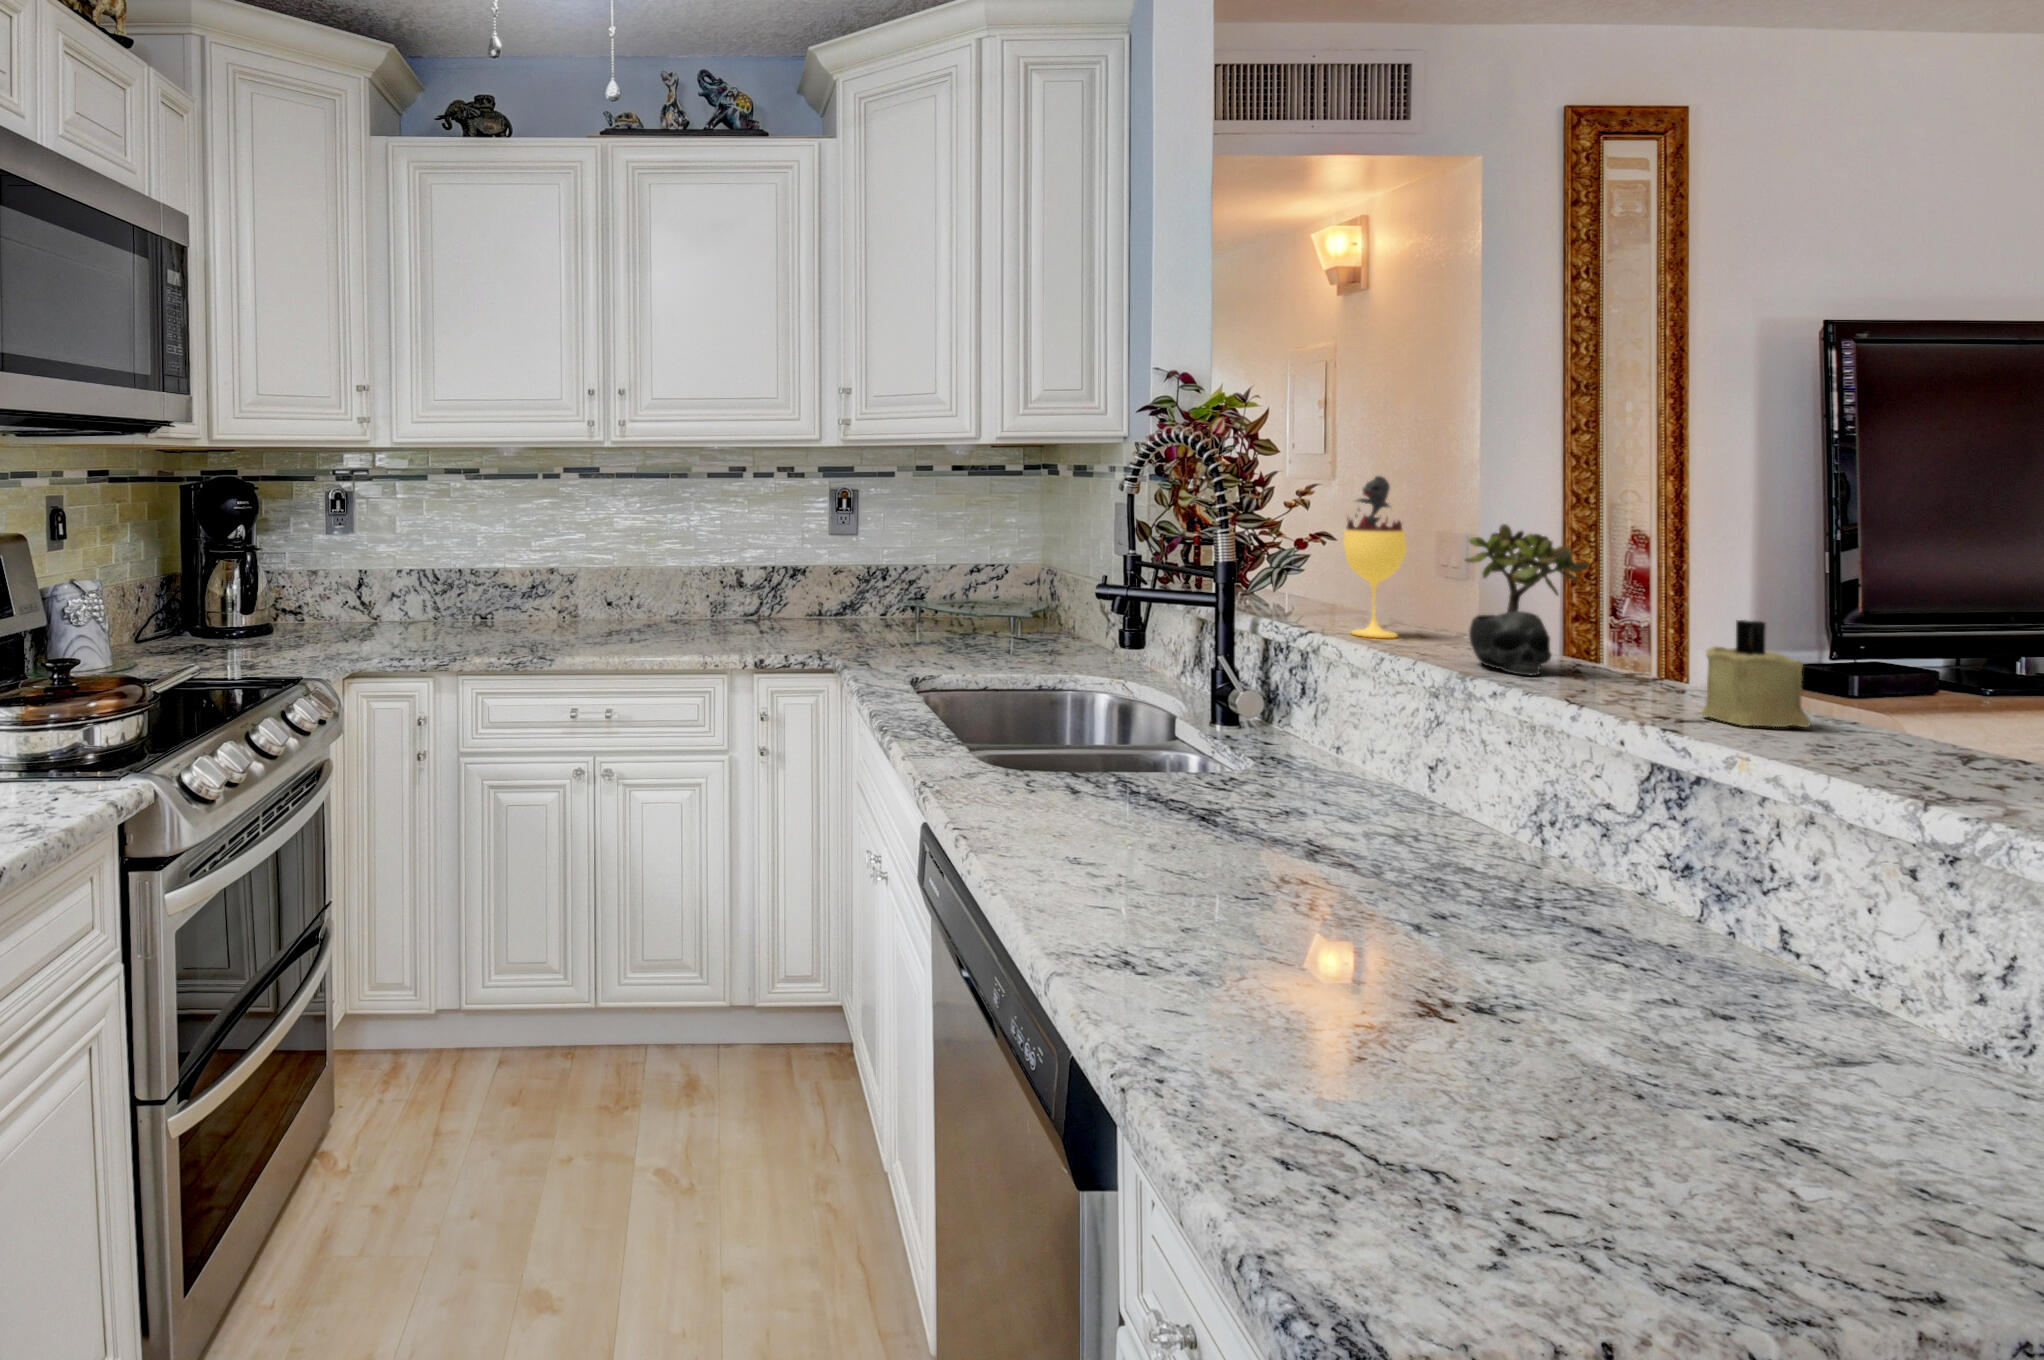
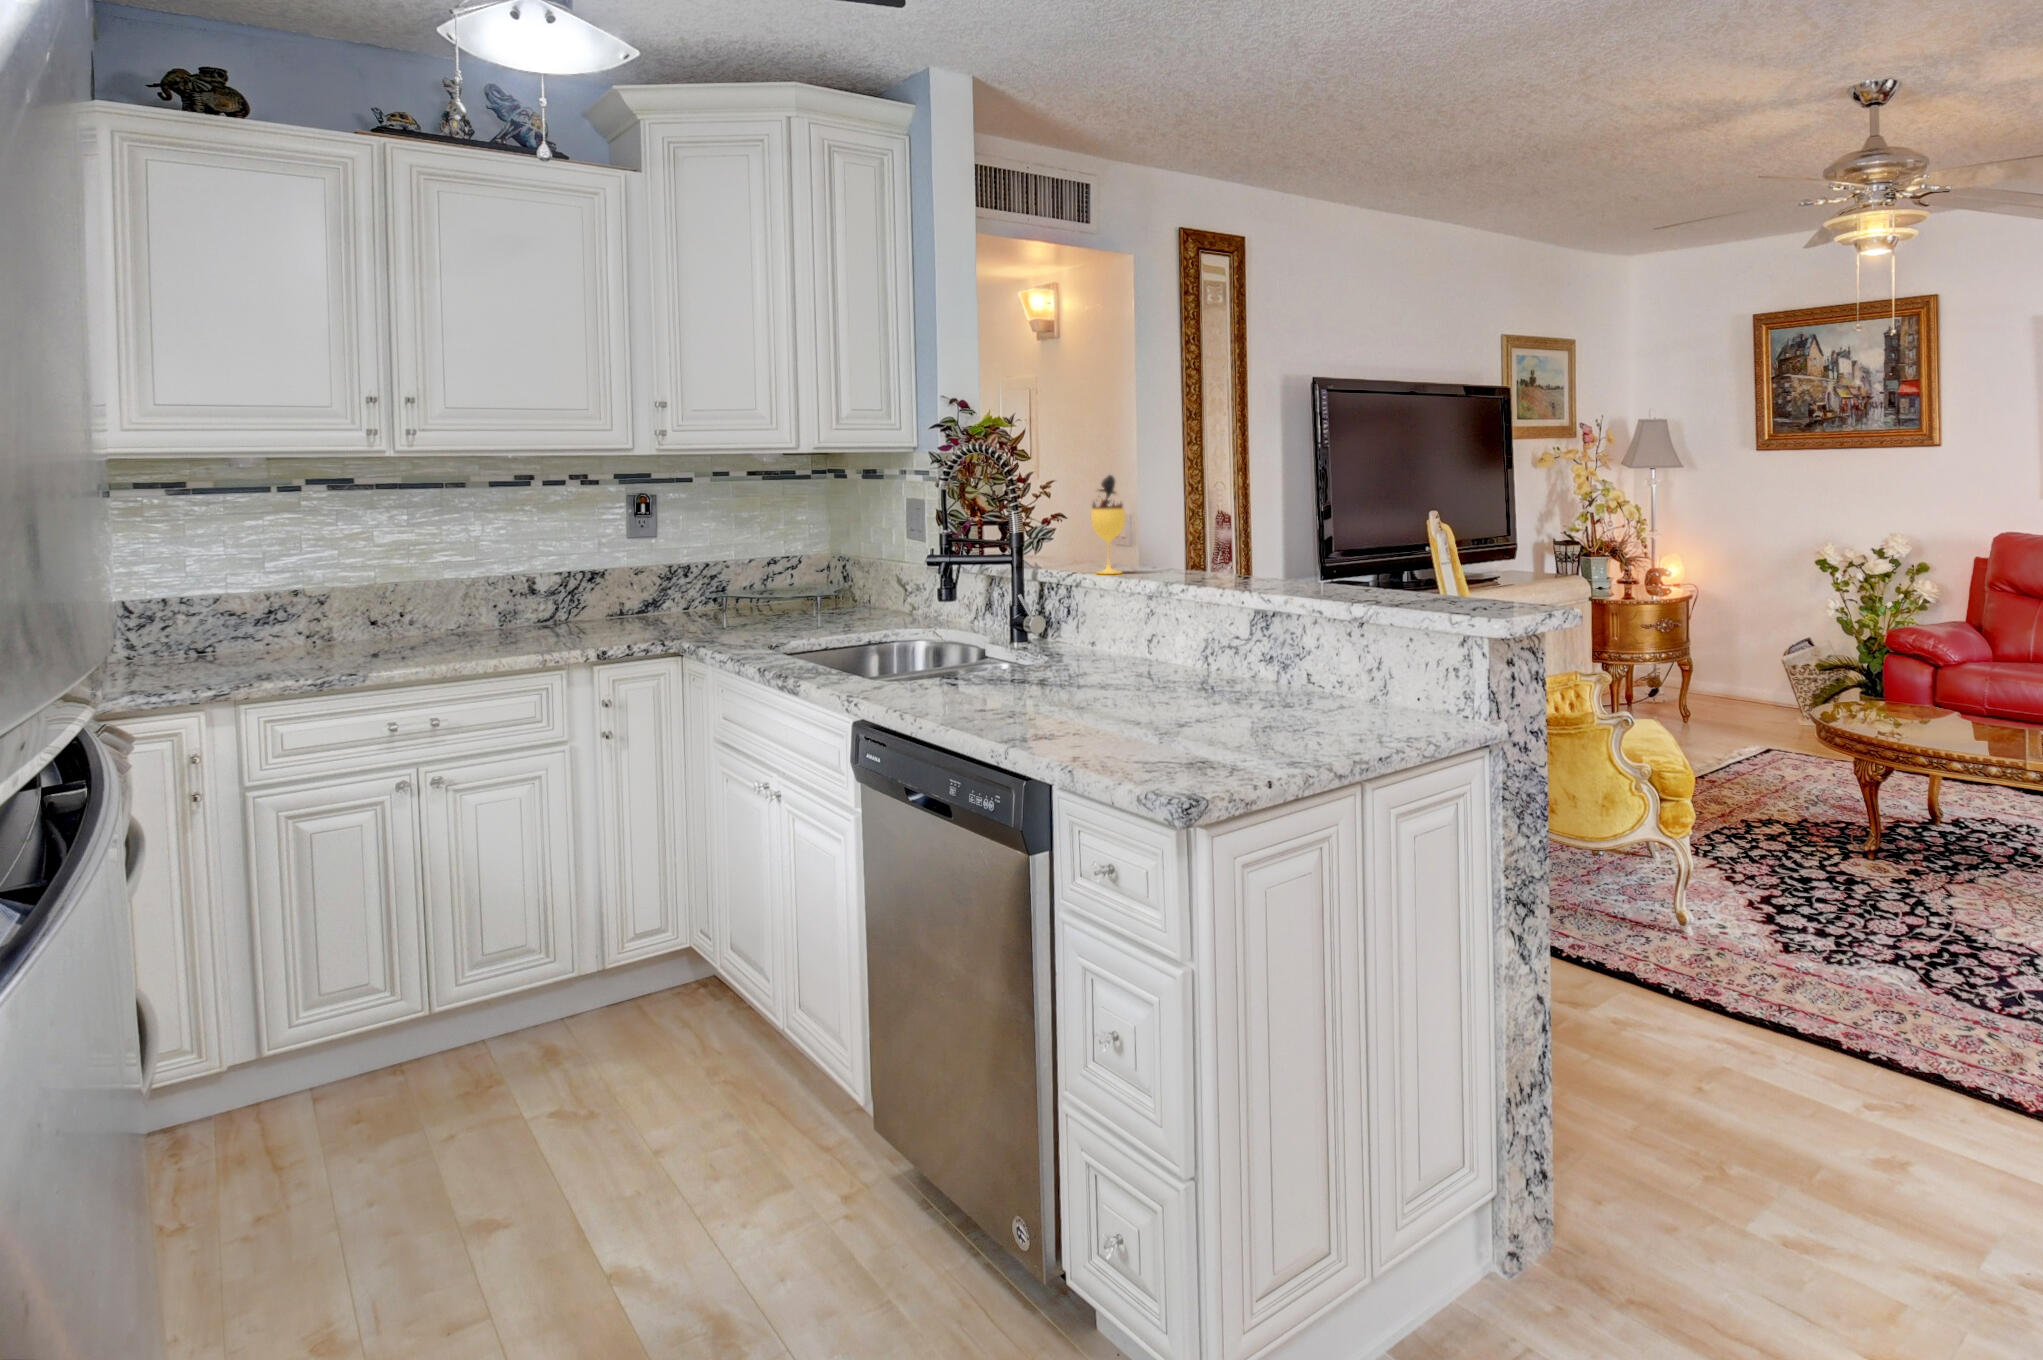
succulent plant: present [1465,524,1588,675] -> none [1162,501,1218,582]
candle: present [1702,620,1810,727] -> none [1266,540,1304,589]

